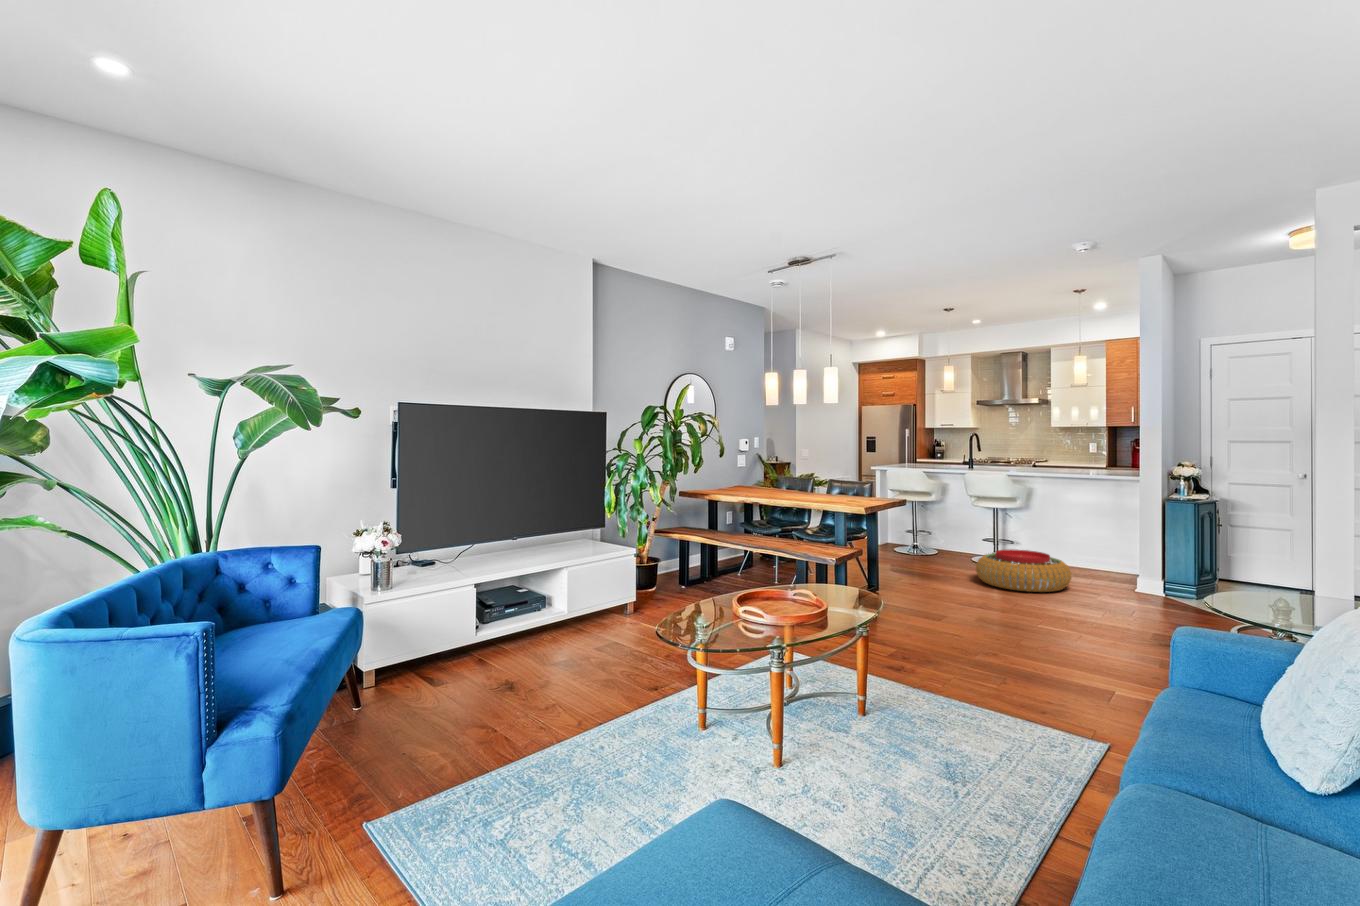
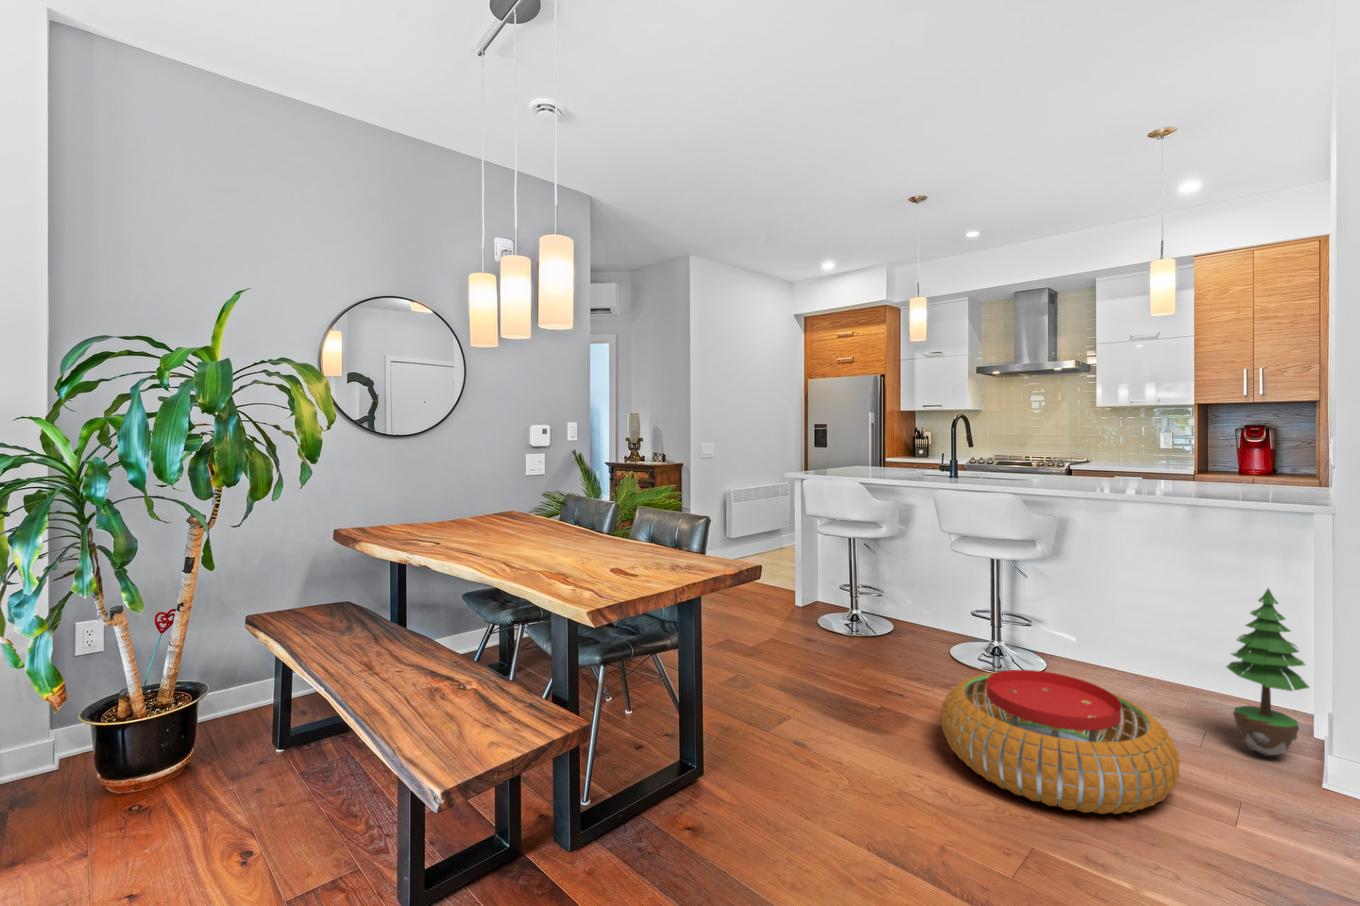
potted tree: none [1095,510,1126,581] -> present [1227,588,1309,756]

